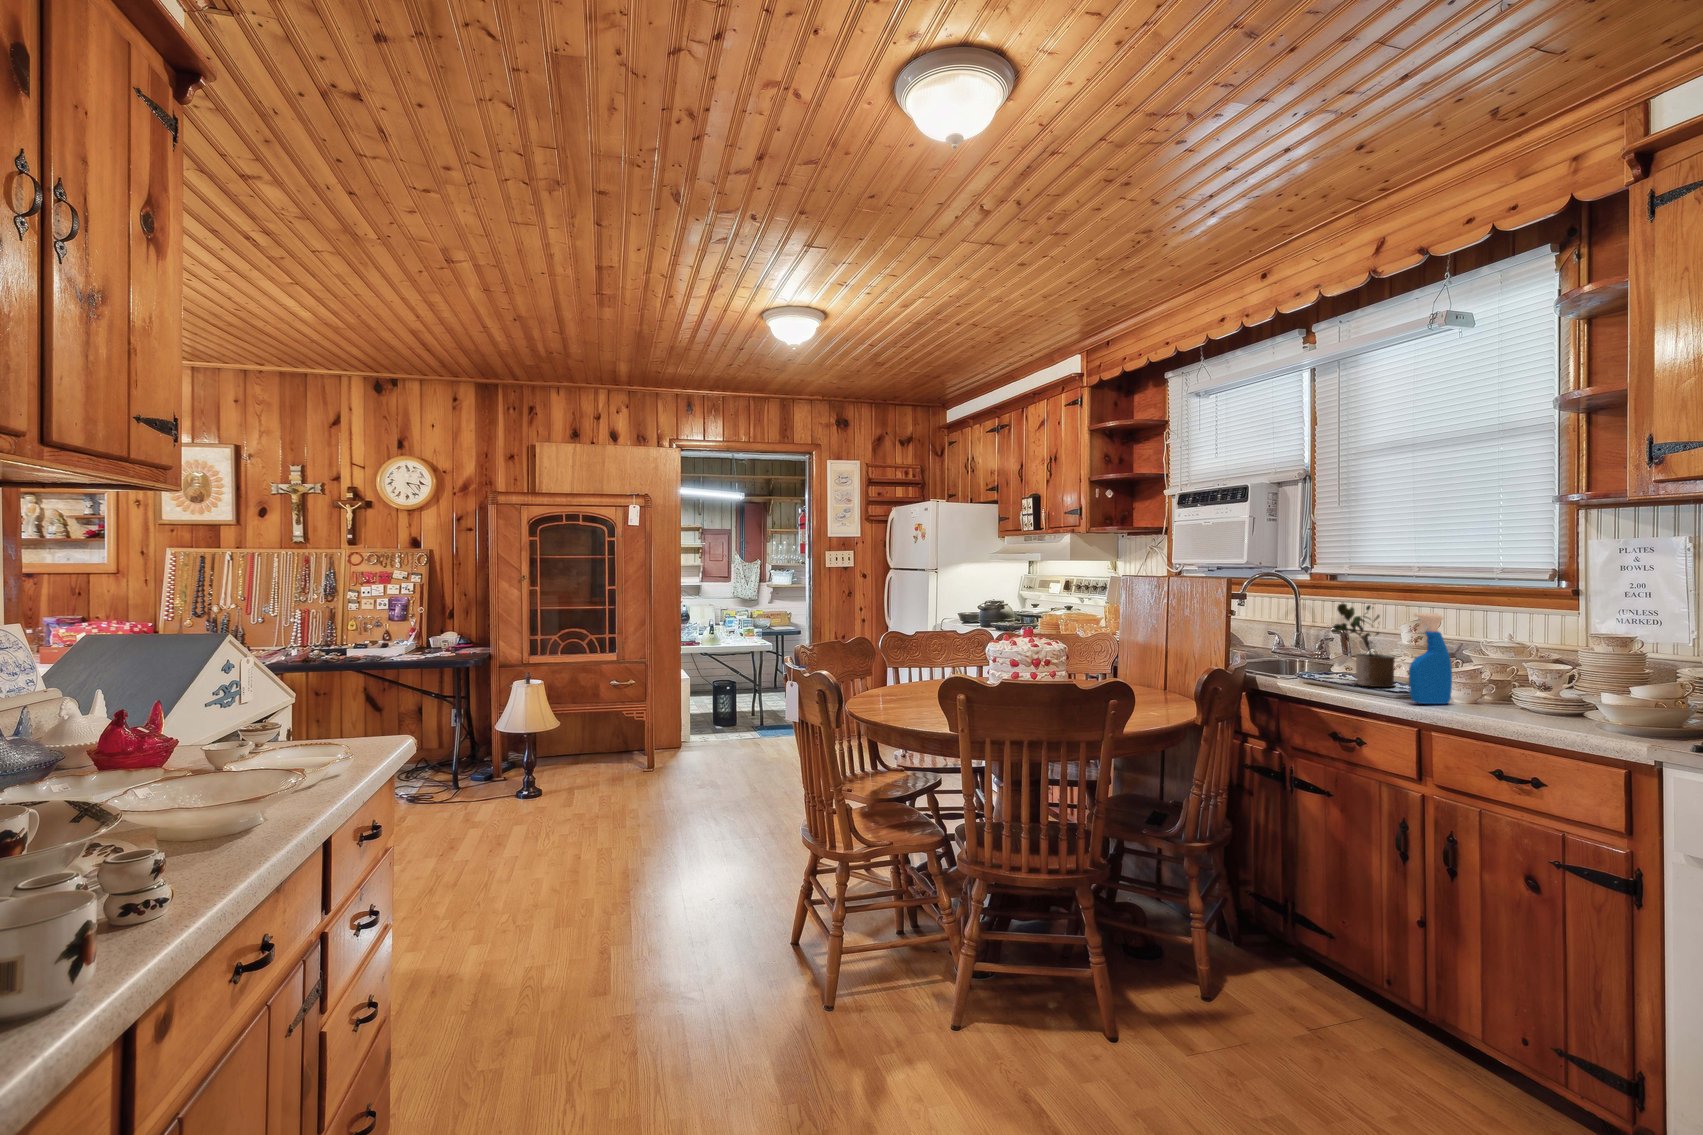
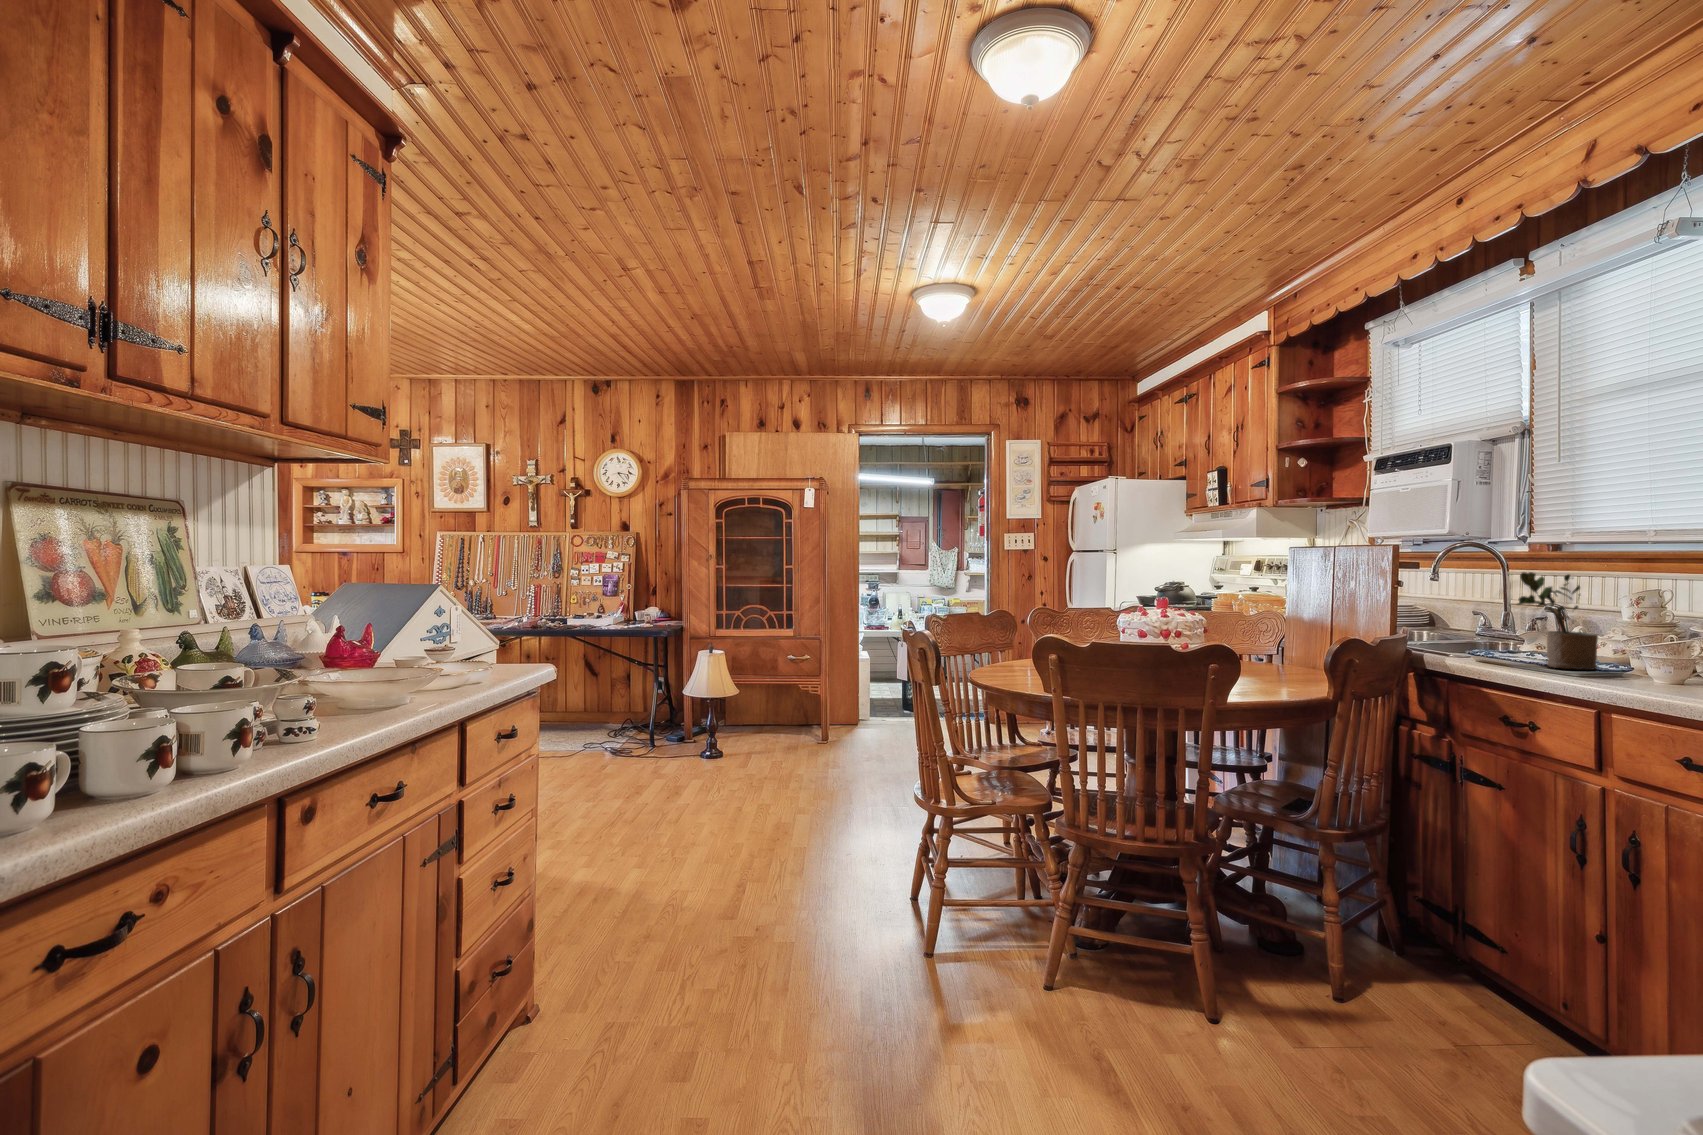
spray bottle: present [1409,613,1452,704] -> none [1594,579,1655,687]

